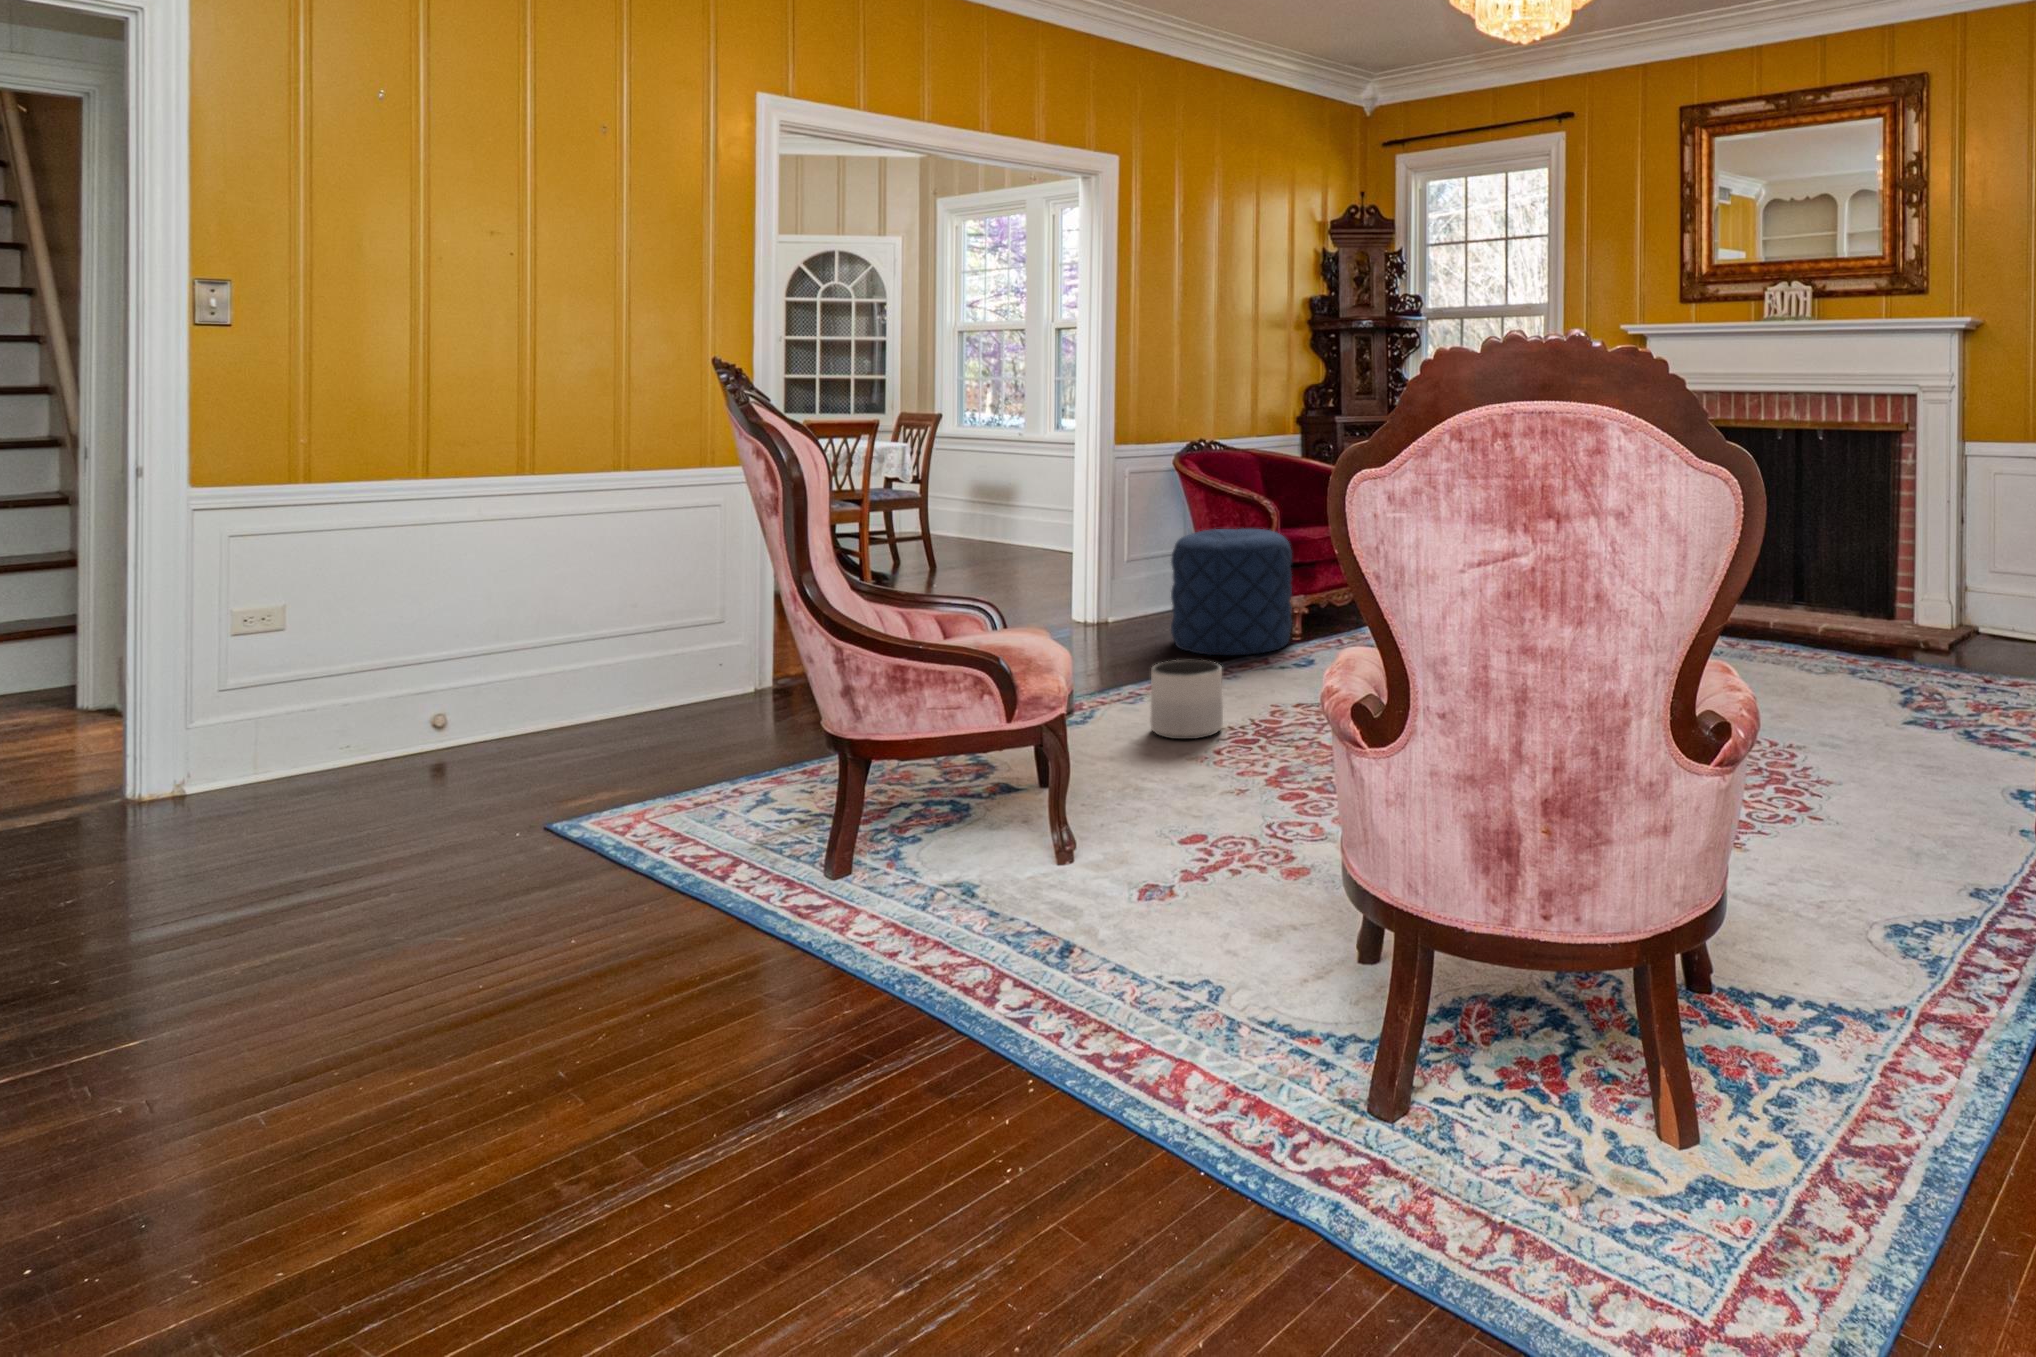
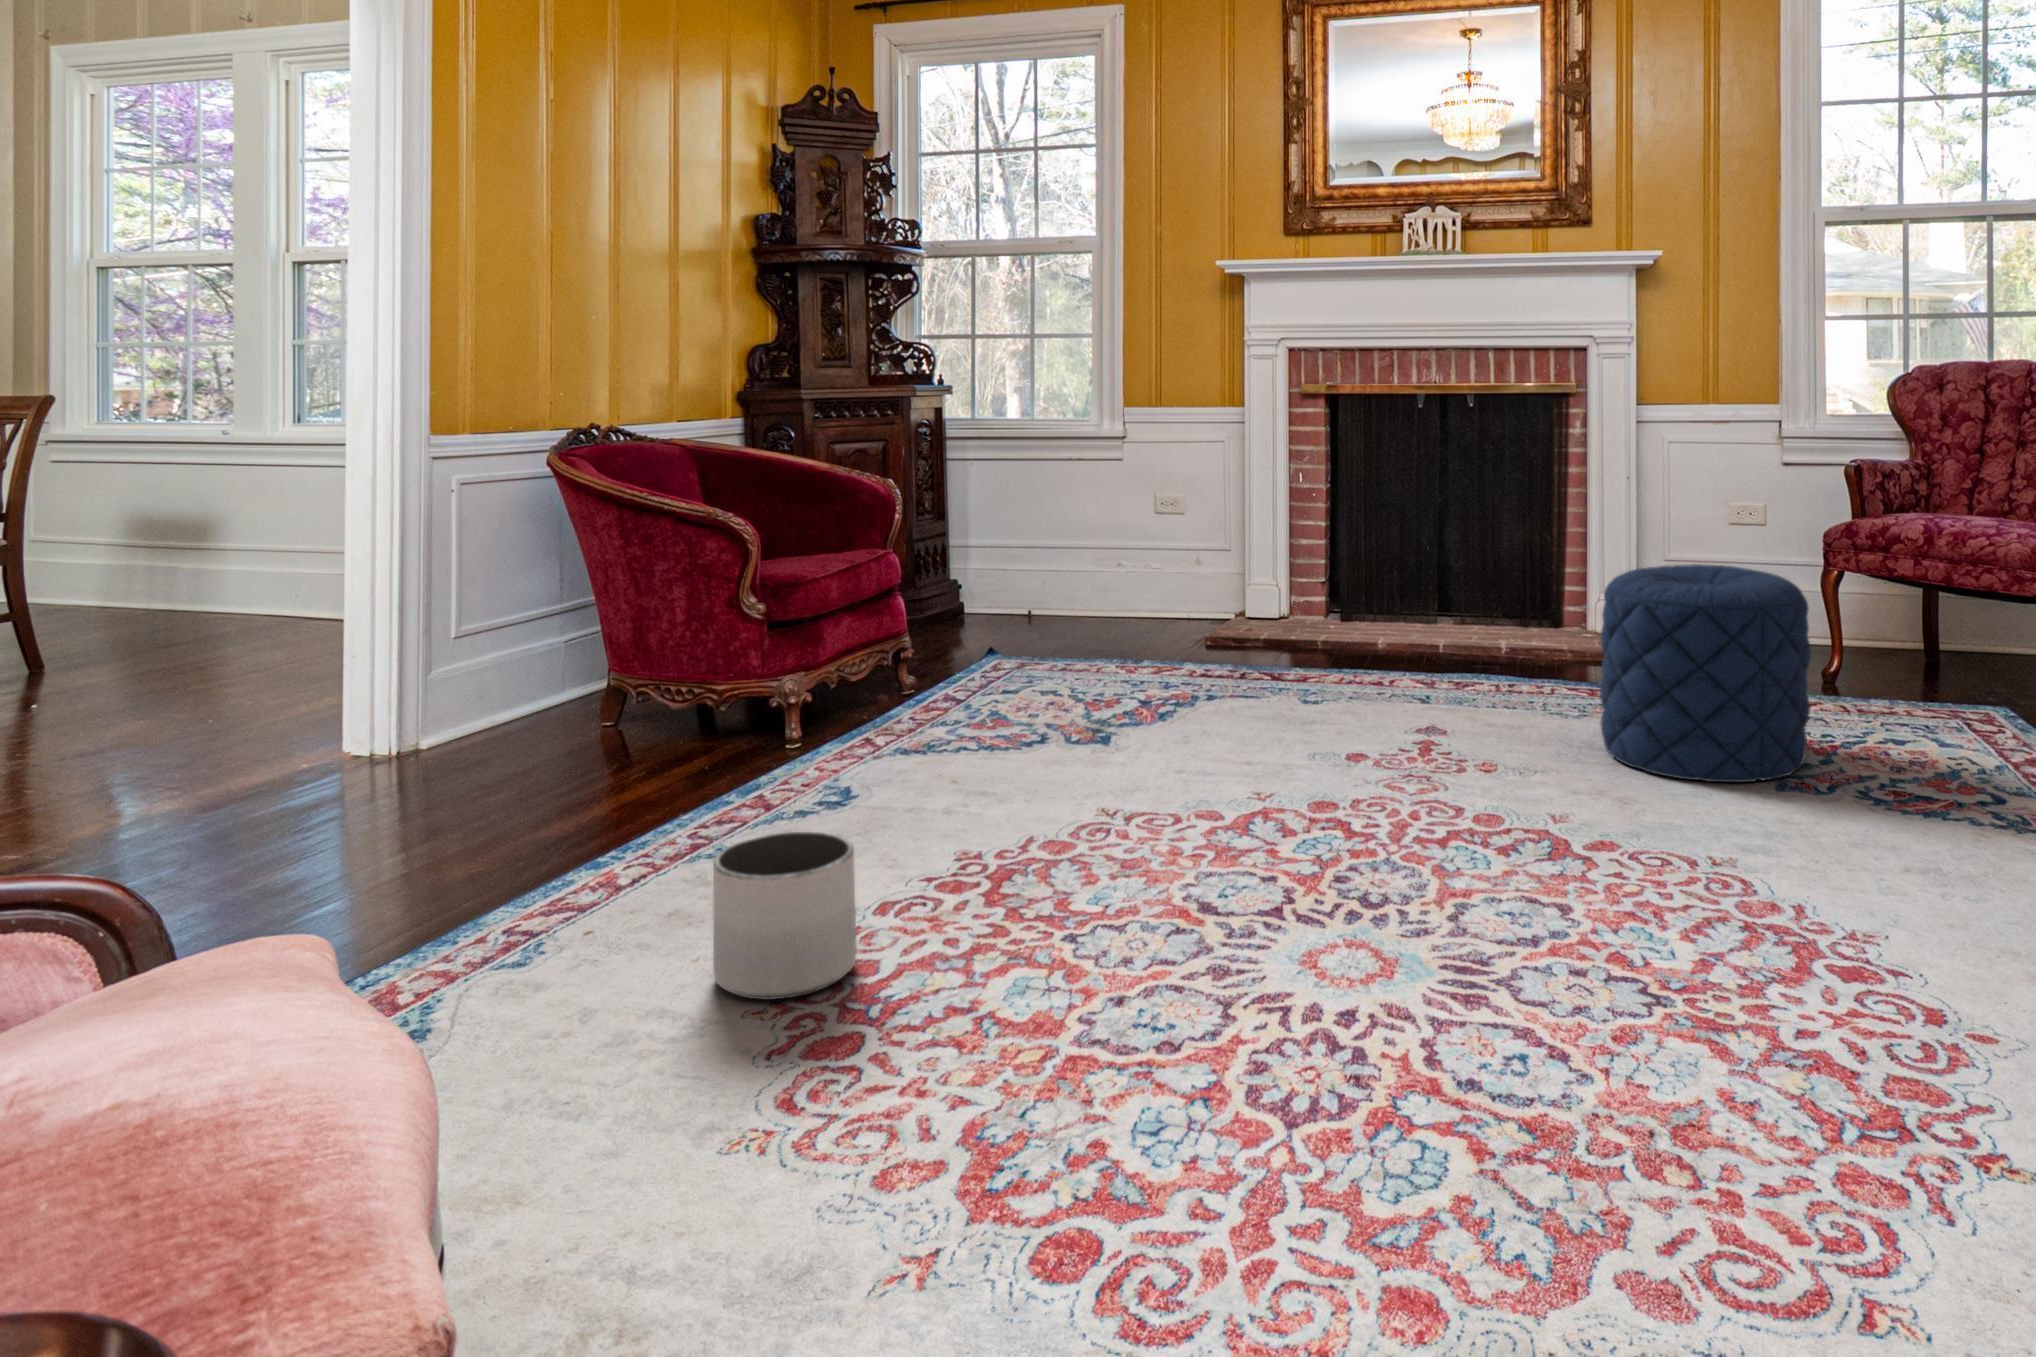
pouf: present [1171,529,1292,655] -> present [1600,564,1811,782]

